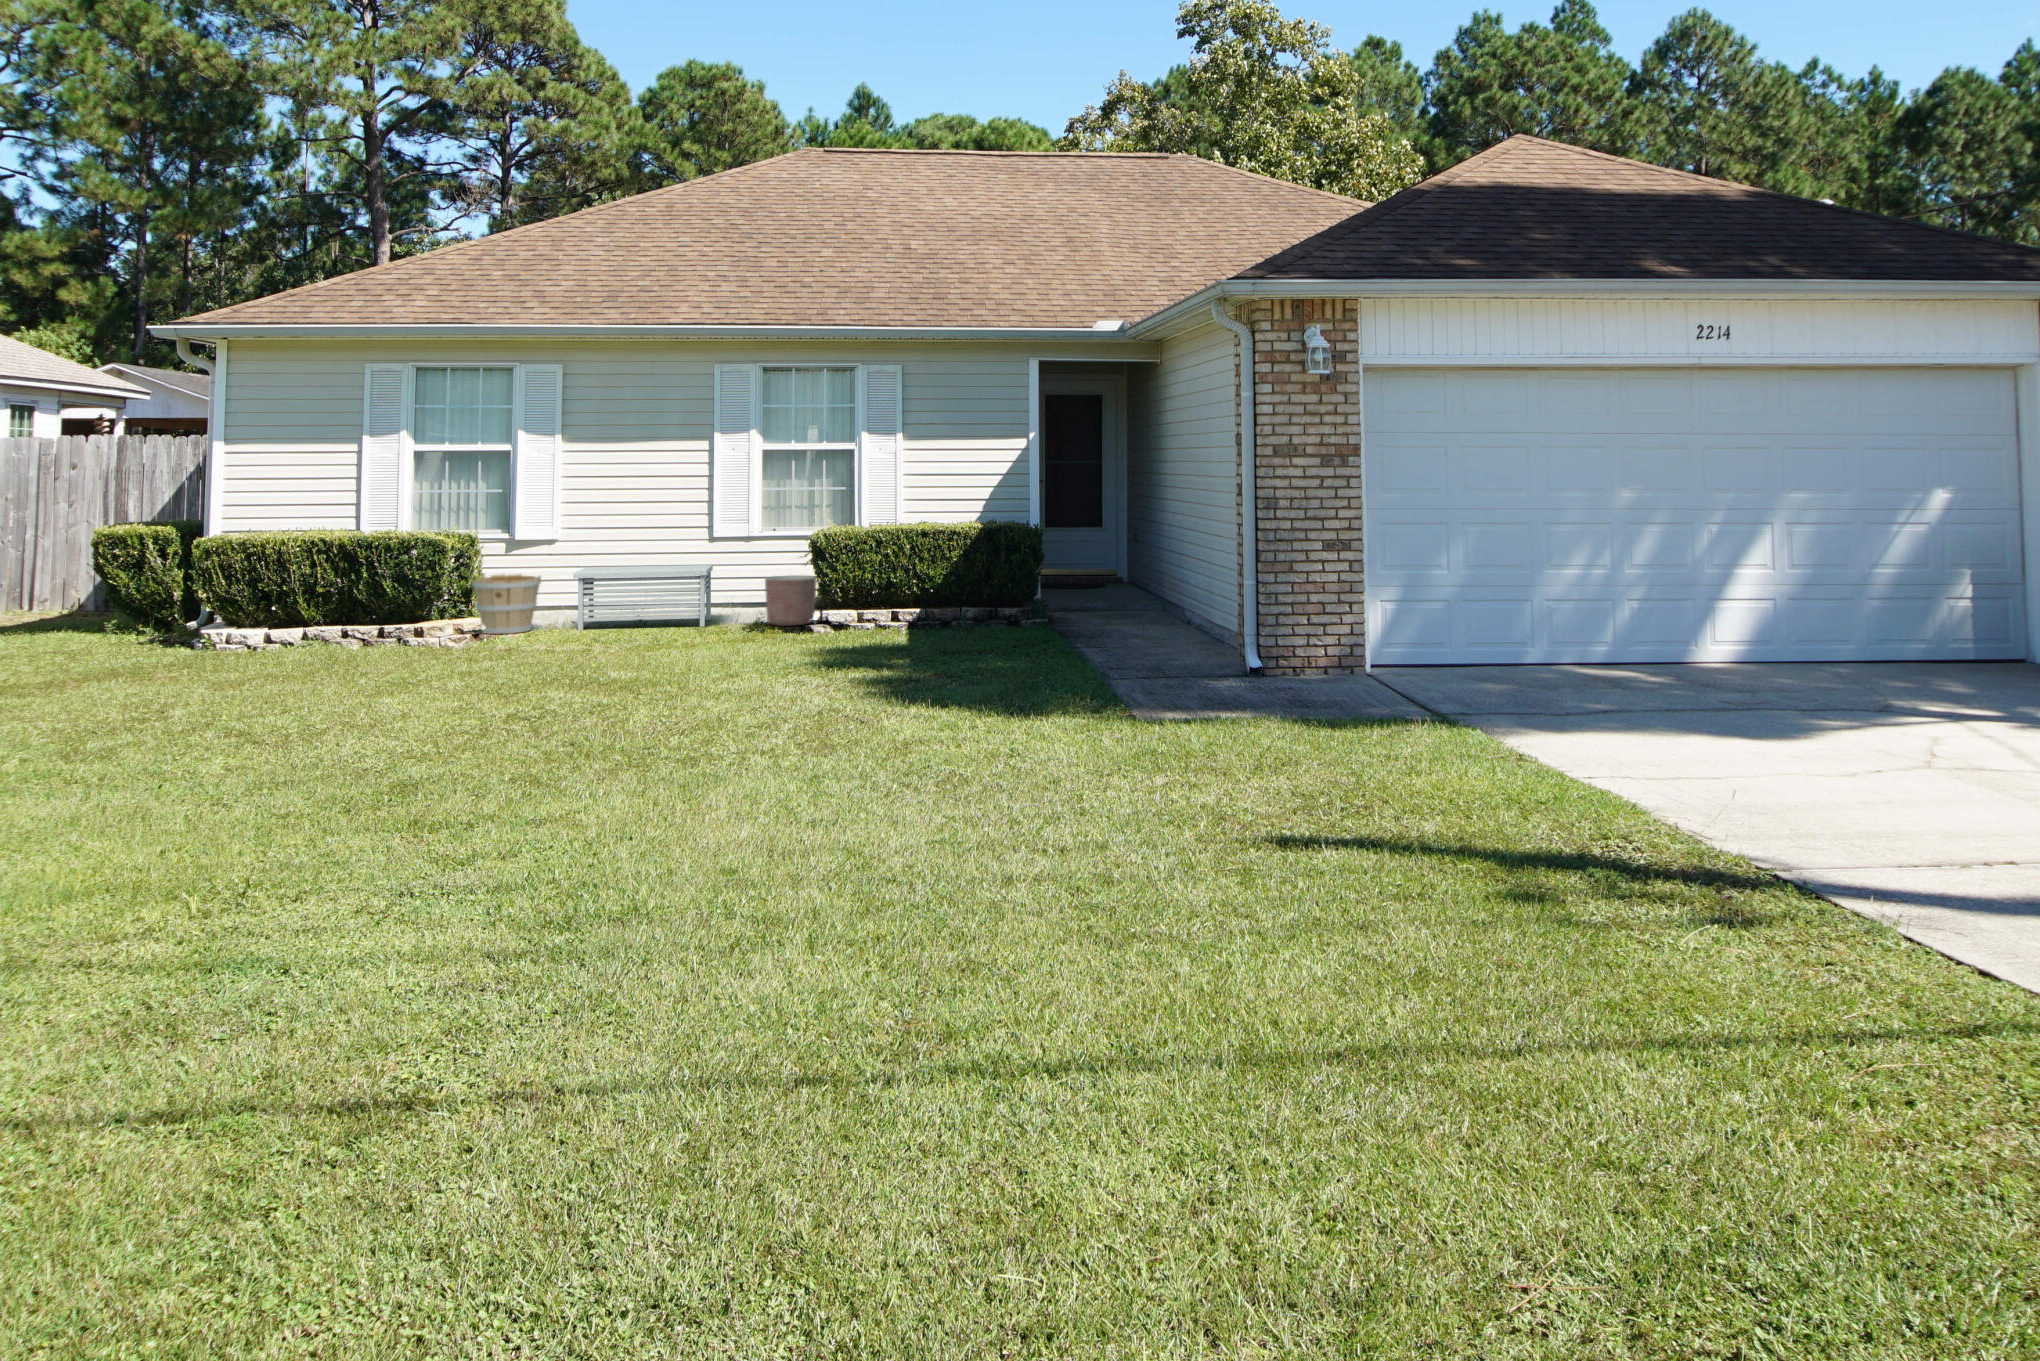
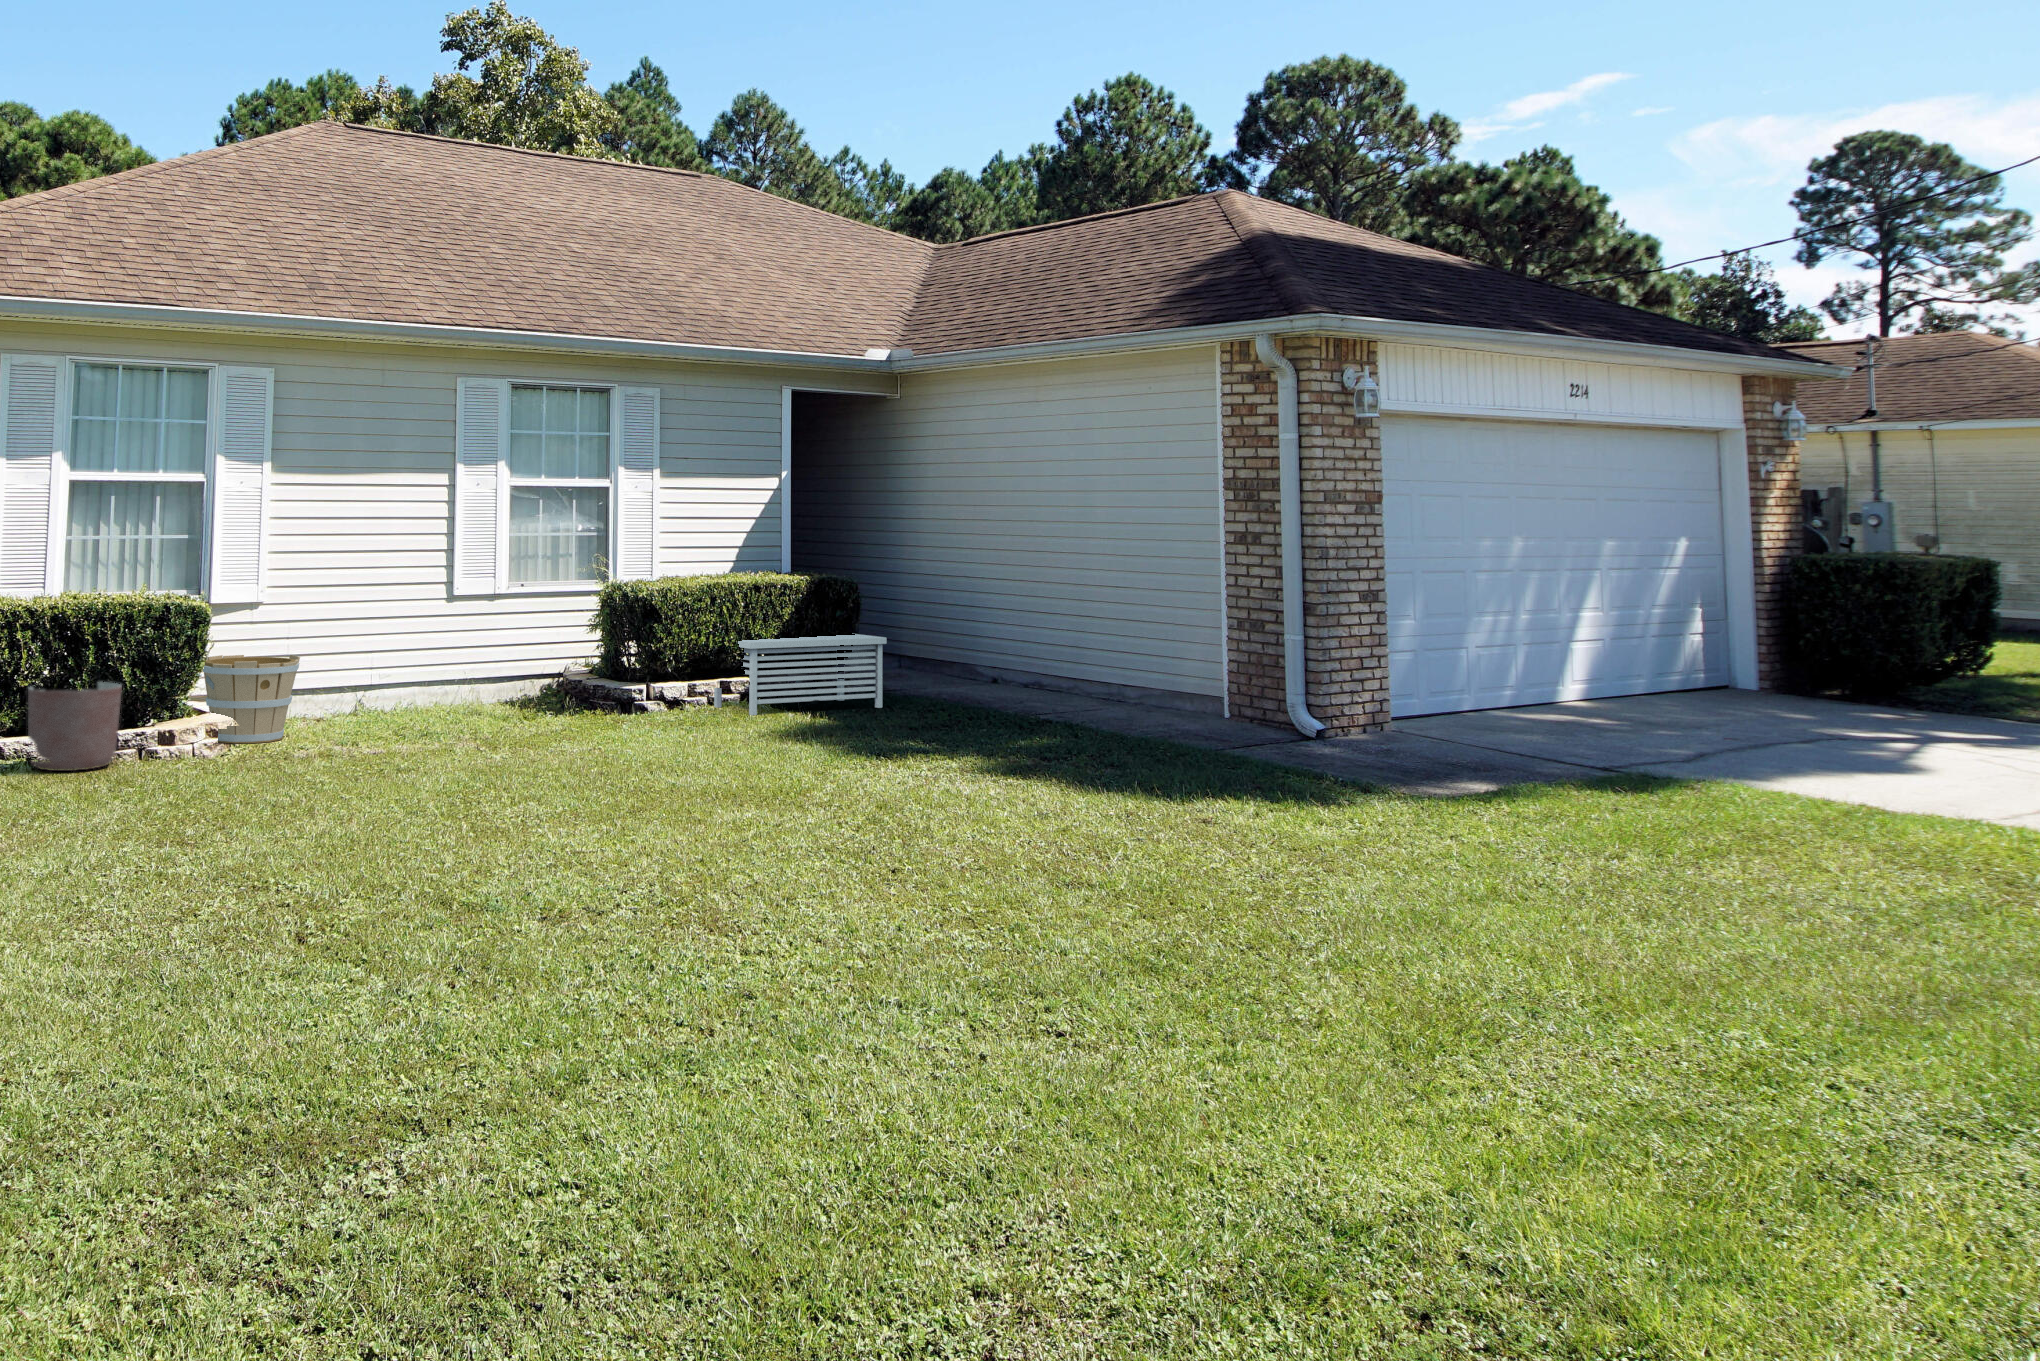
storage bench: present [573,565,713,630] -> present [714,634,887,715]
planter: present [765,575,817,626] -> present [28,682,122,771]

